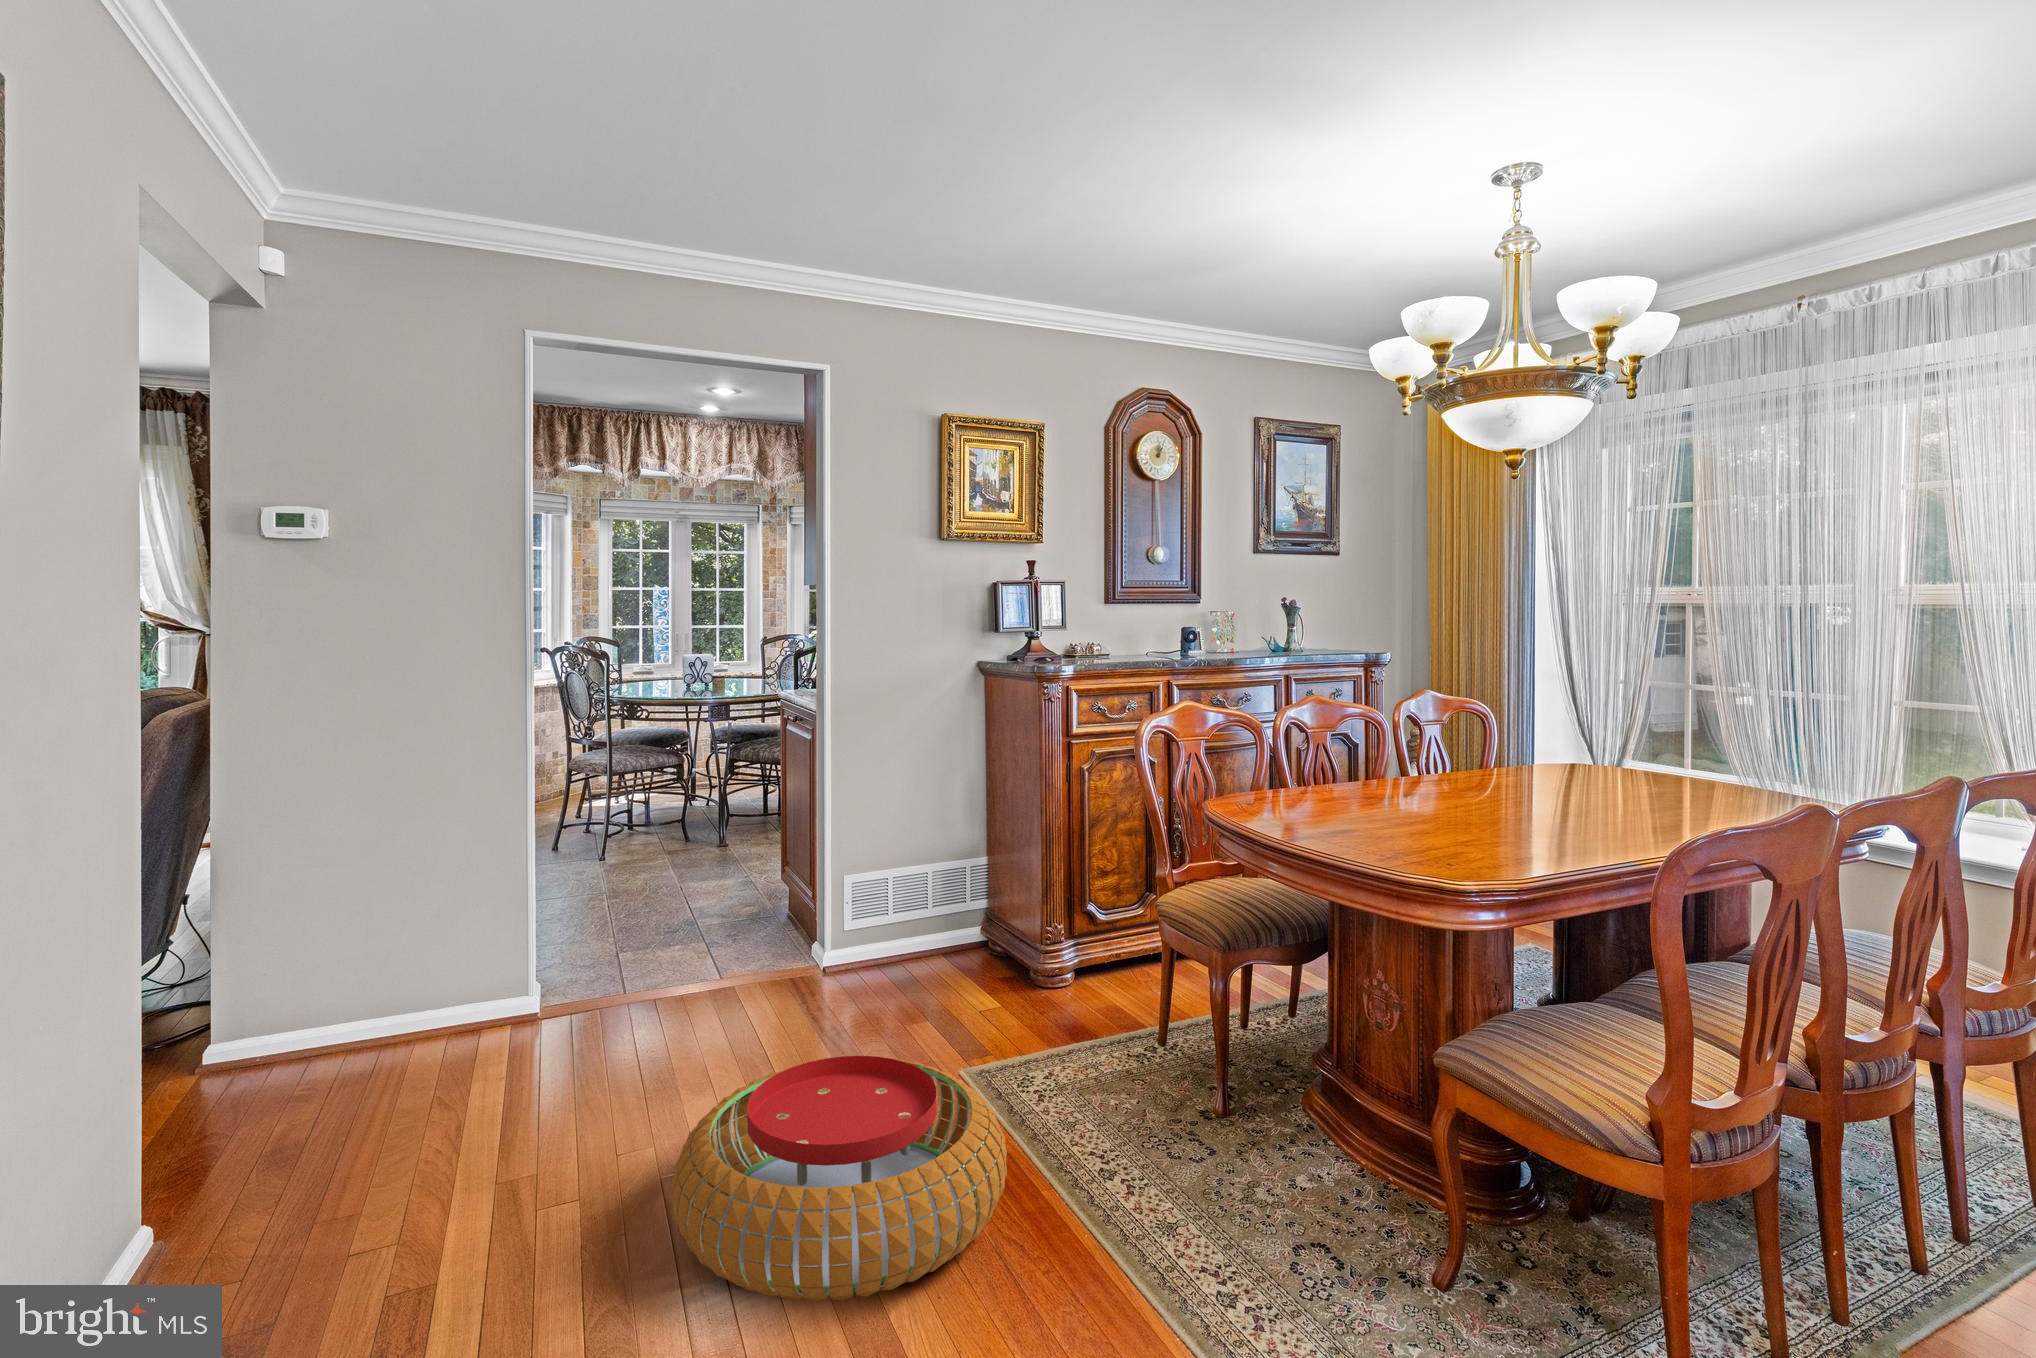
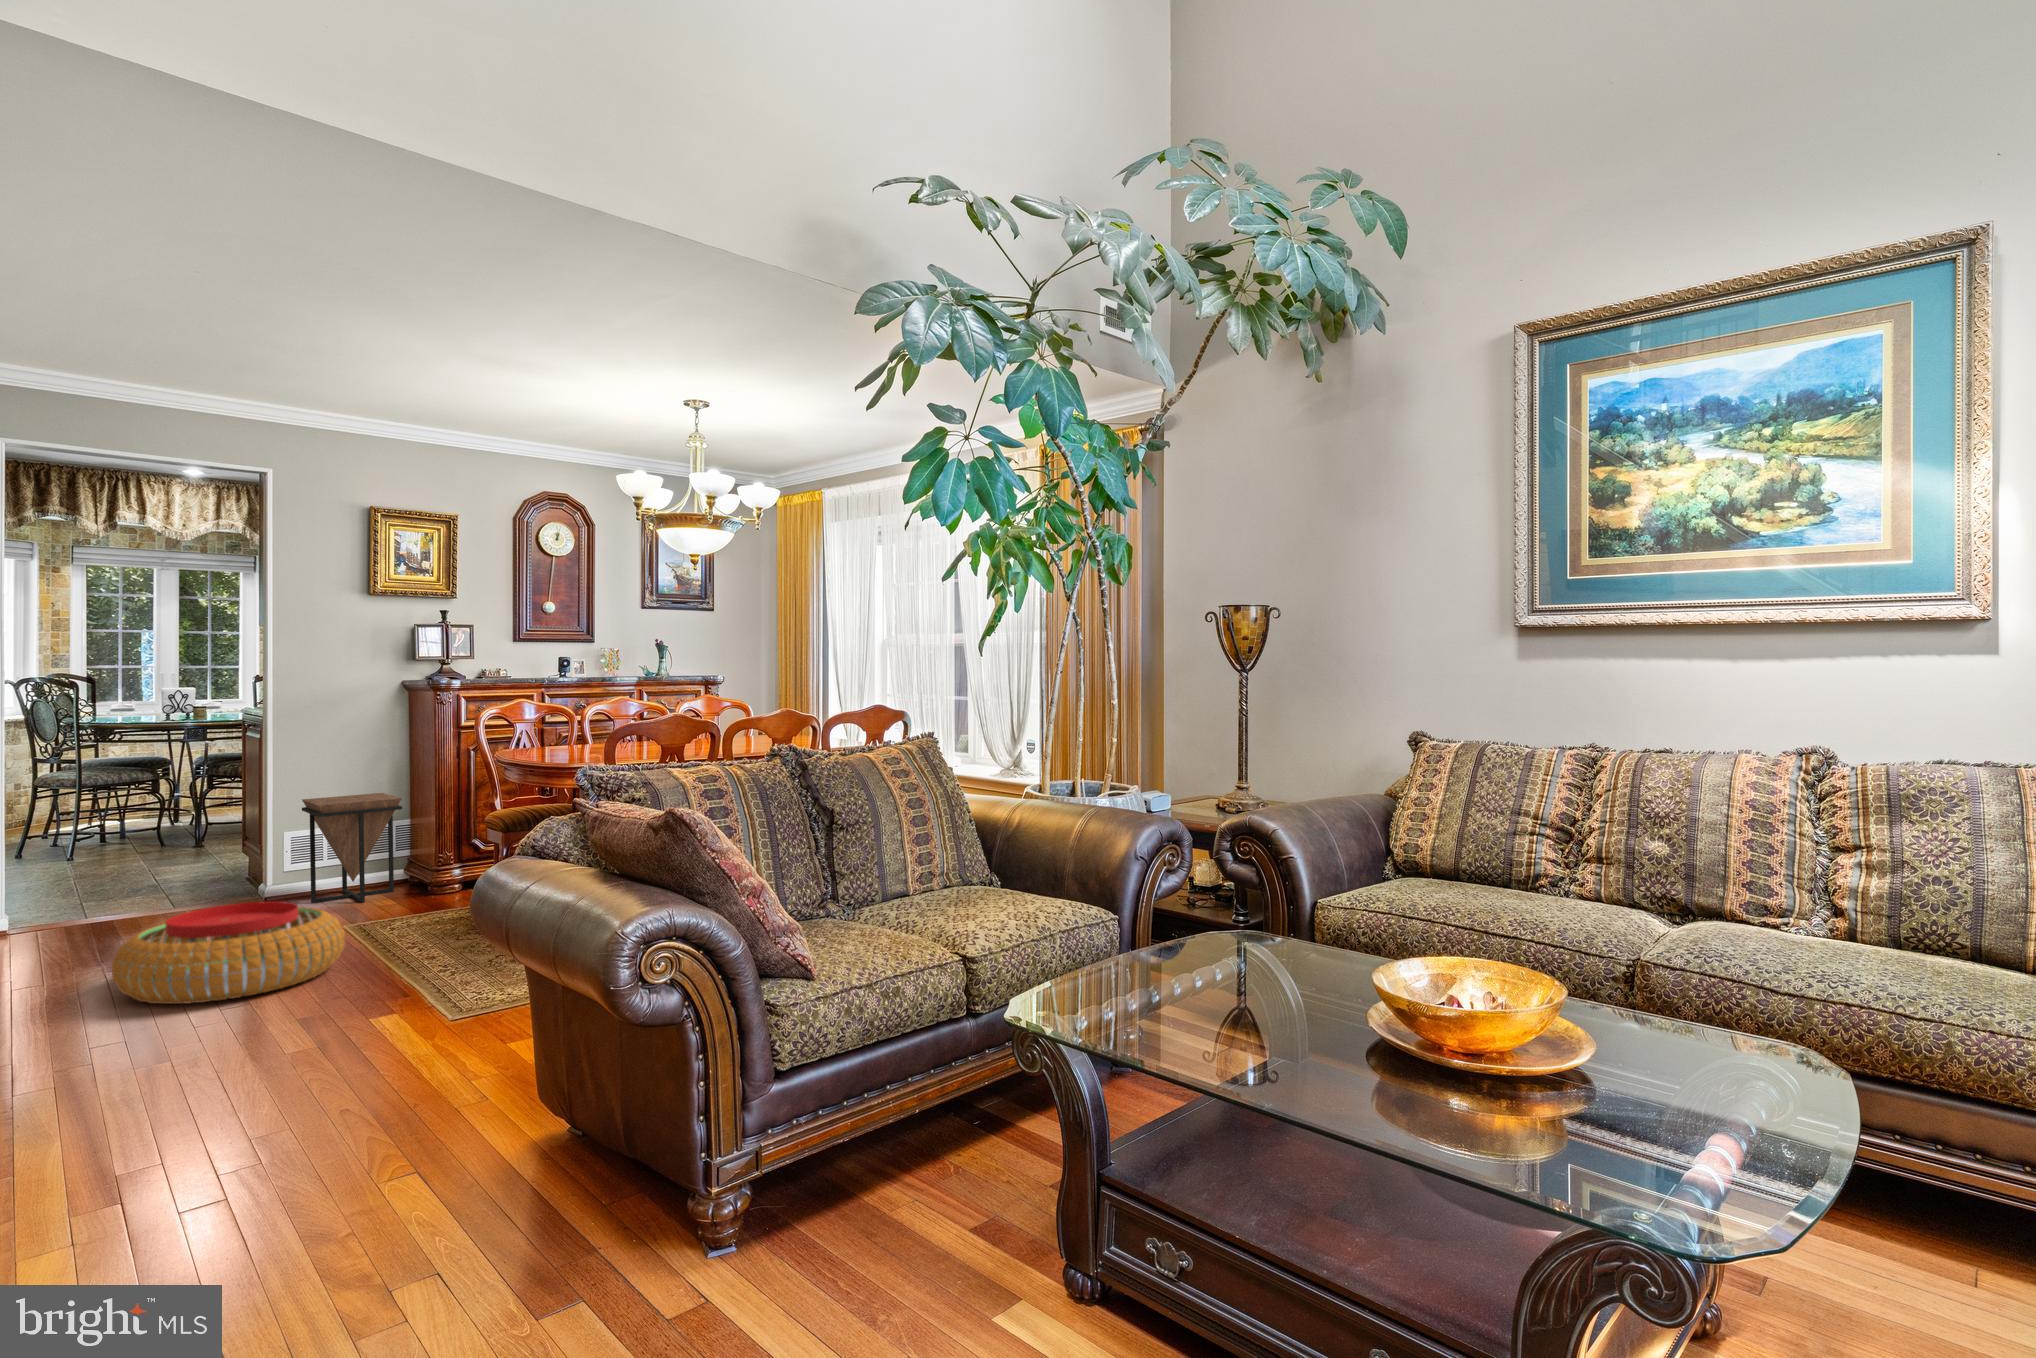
side table: none [864,819,995,988] -> present [302,793,402,903]

